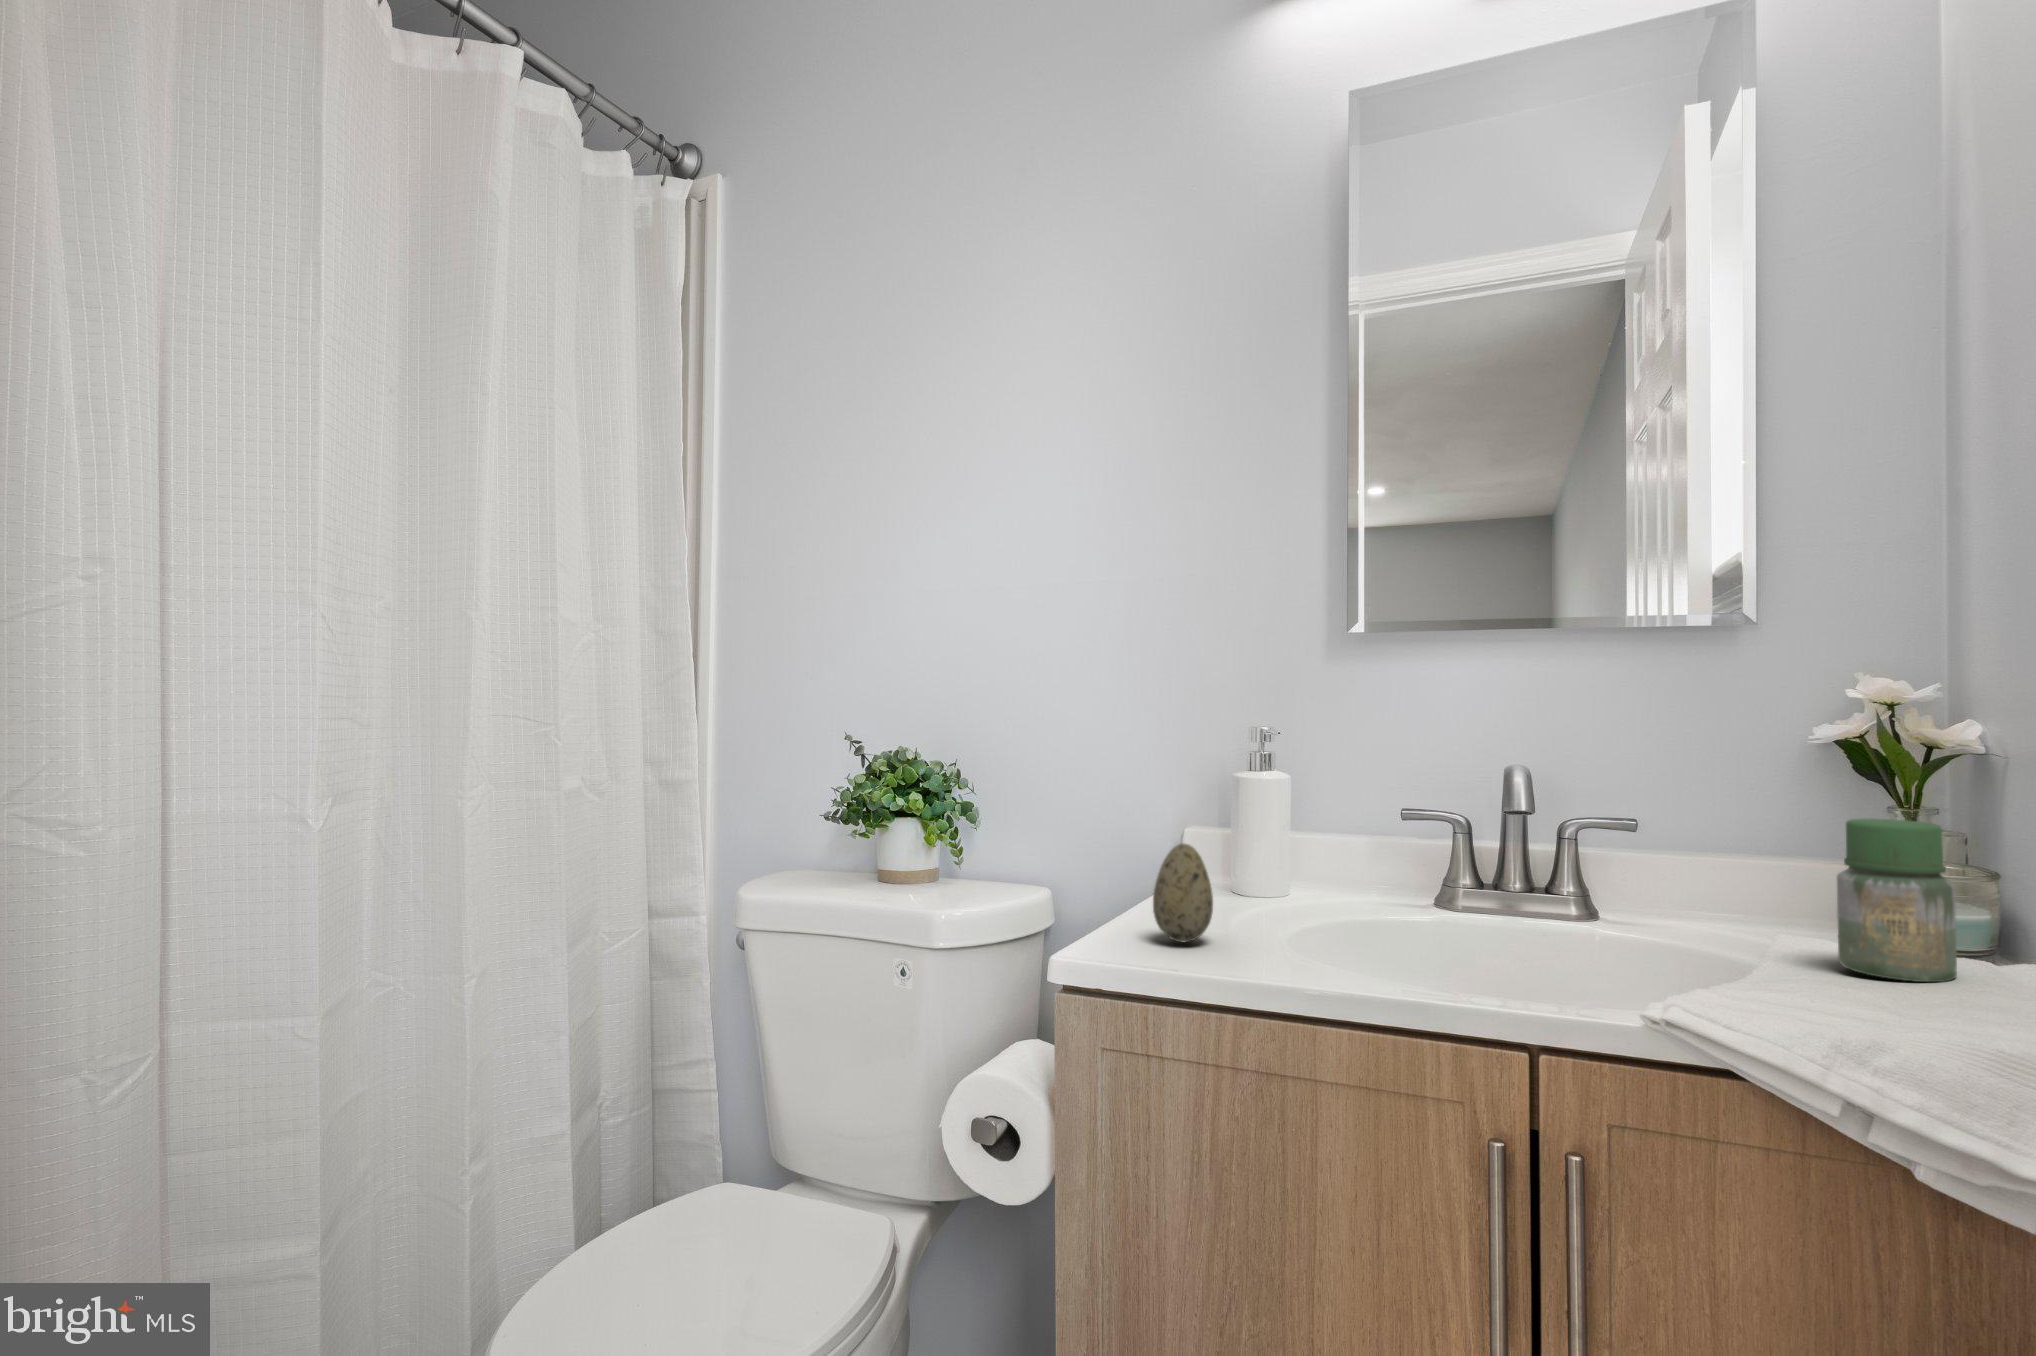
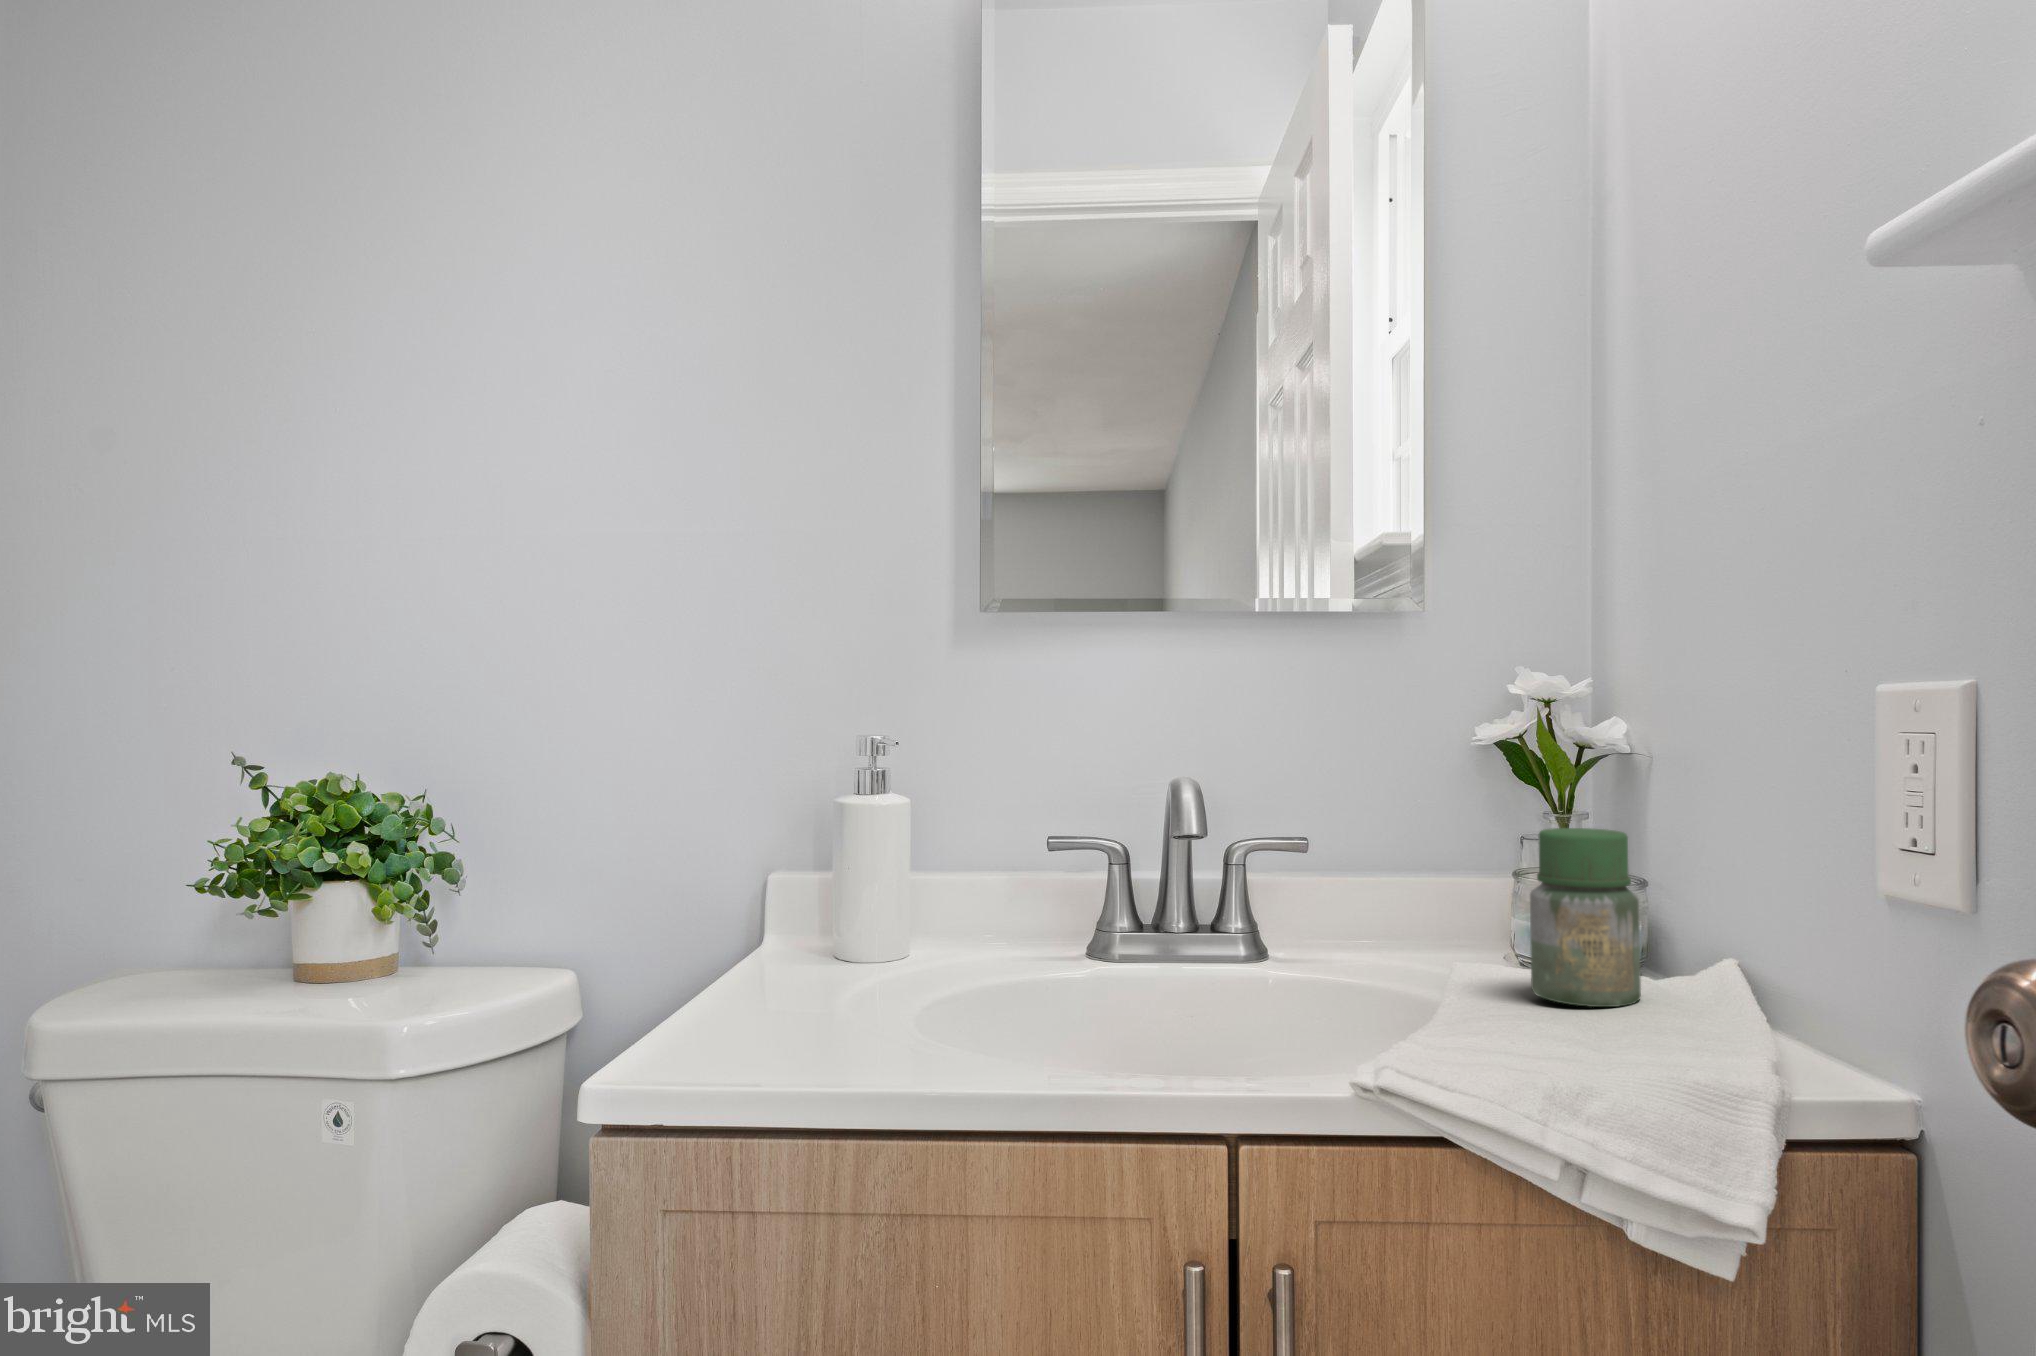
decorative egg: present [1153,843,1213,942] -> none [743,901,828,1040]

